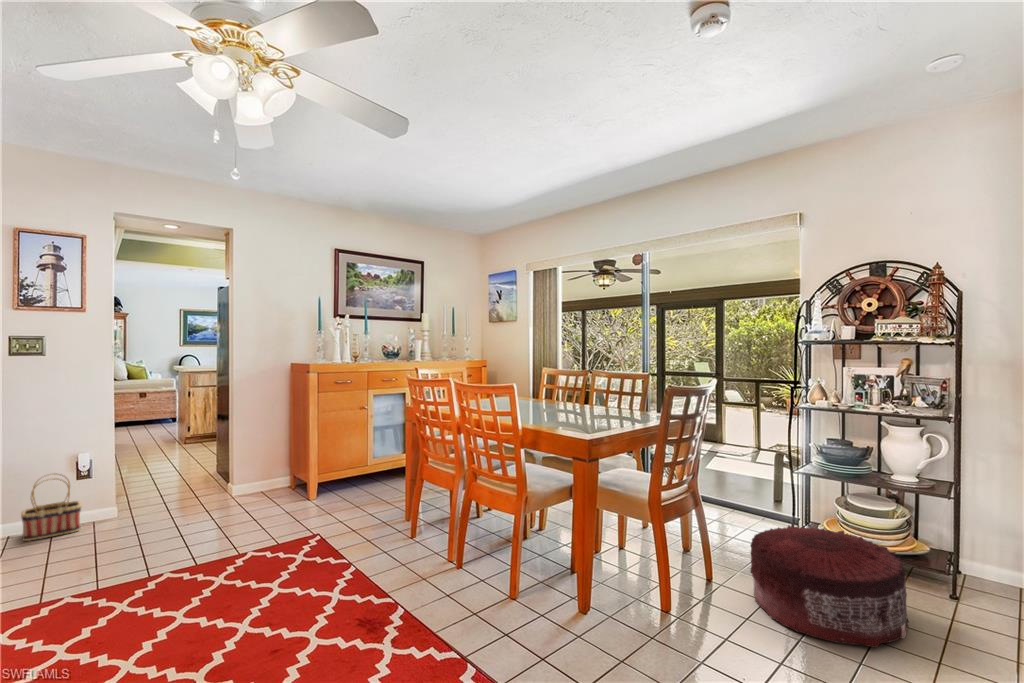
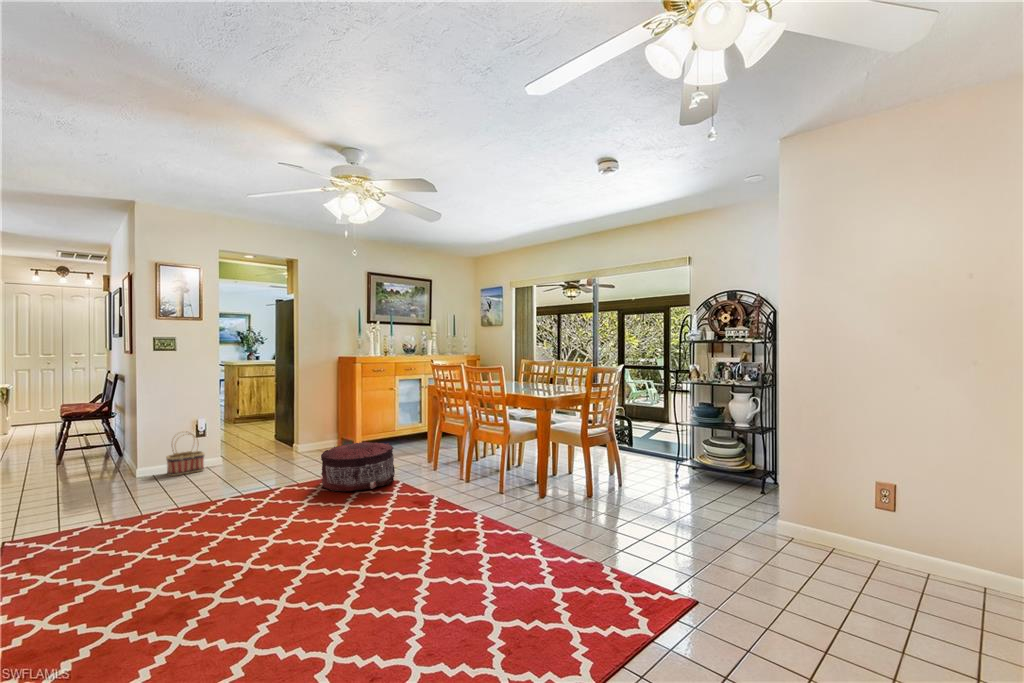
pouf: present [750,525,909,648] -> present [321,442,395,491]

